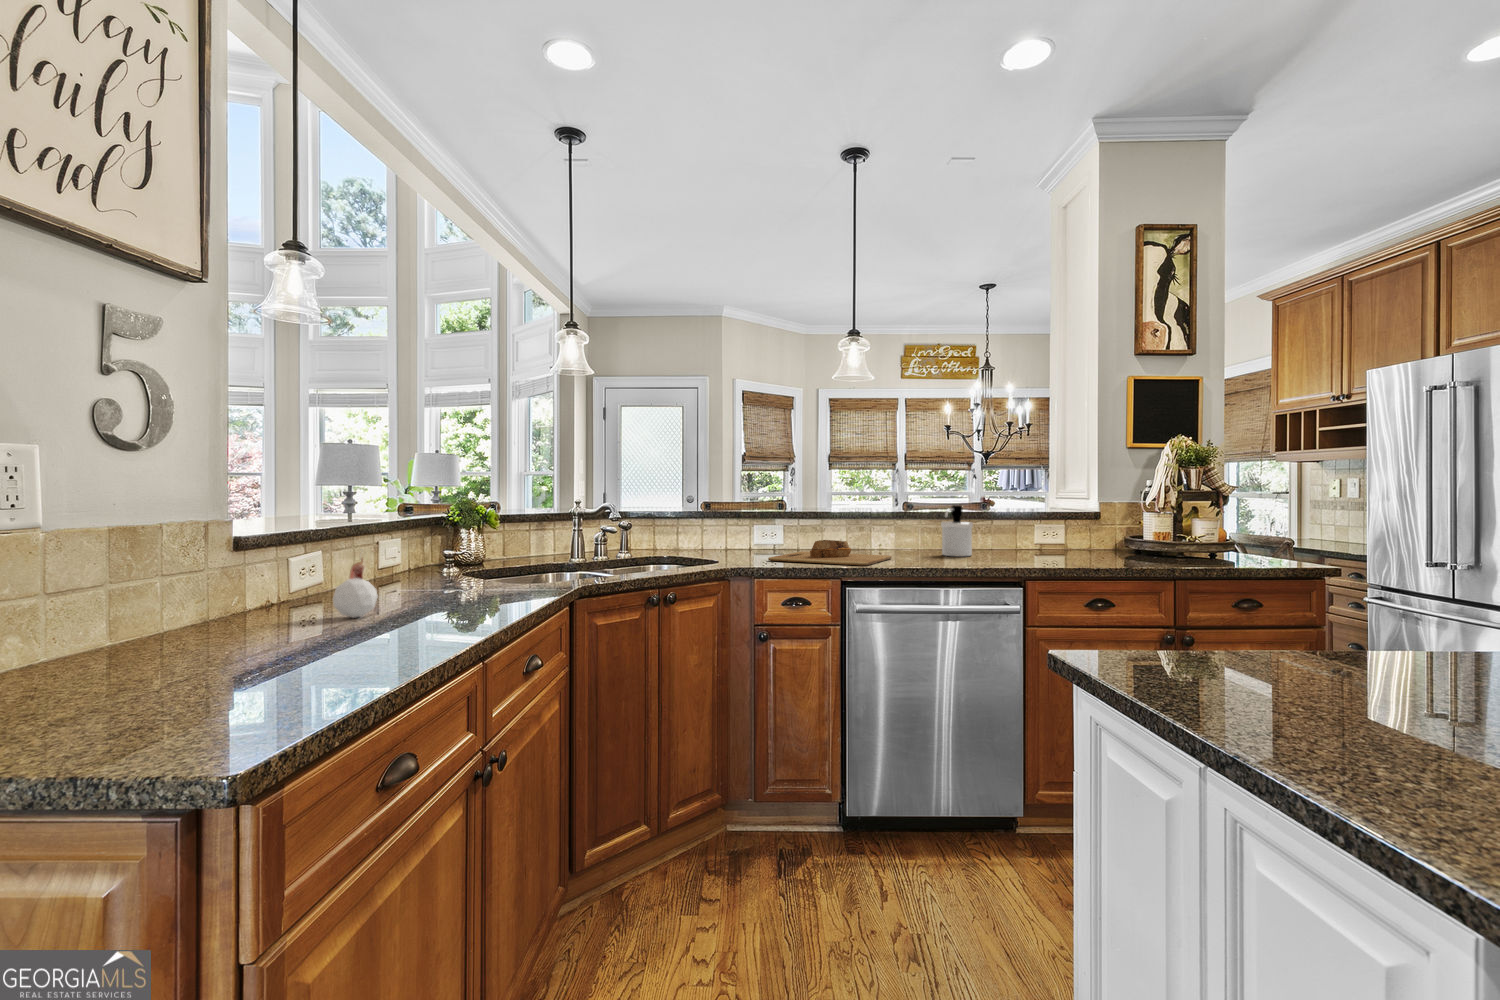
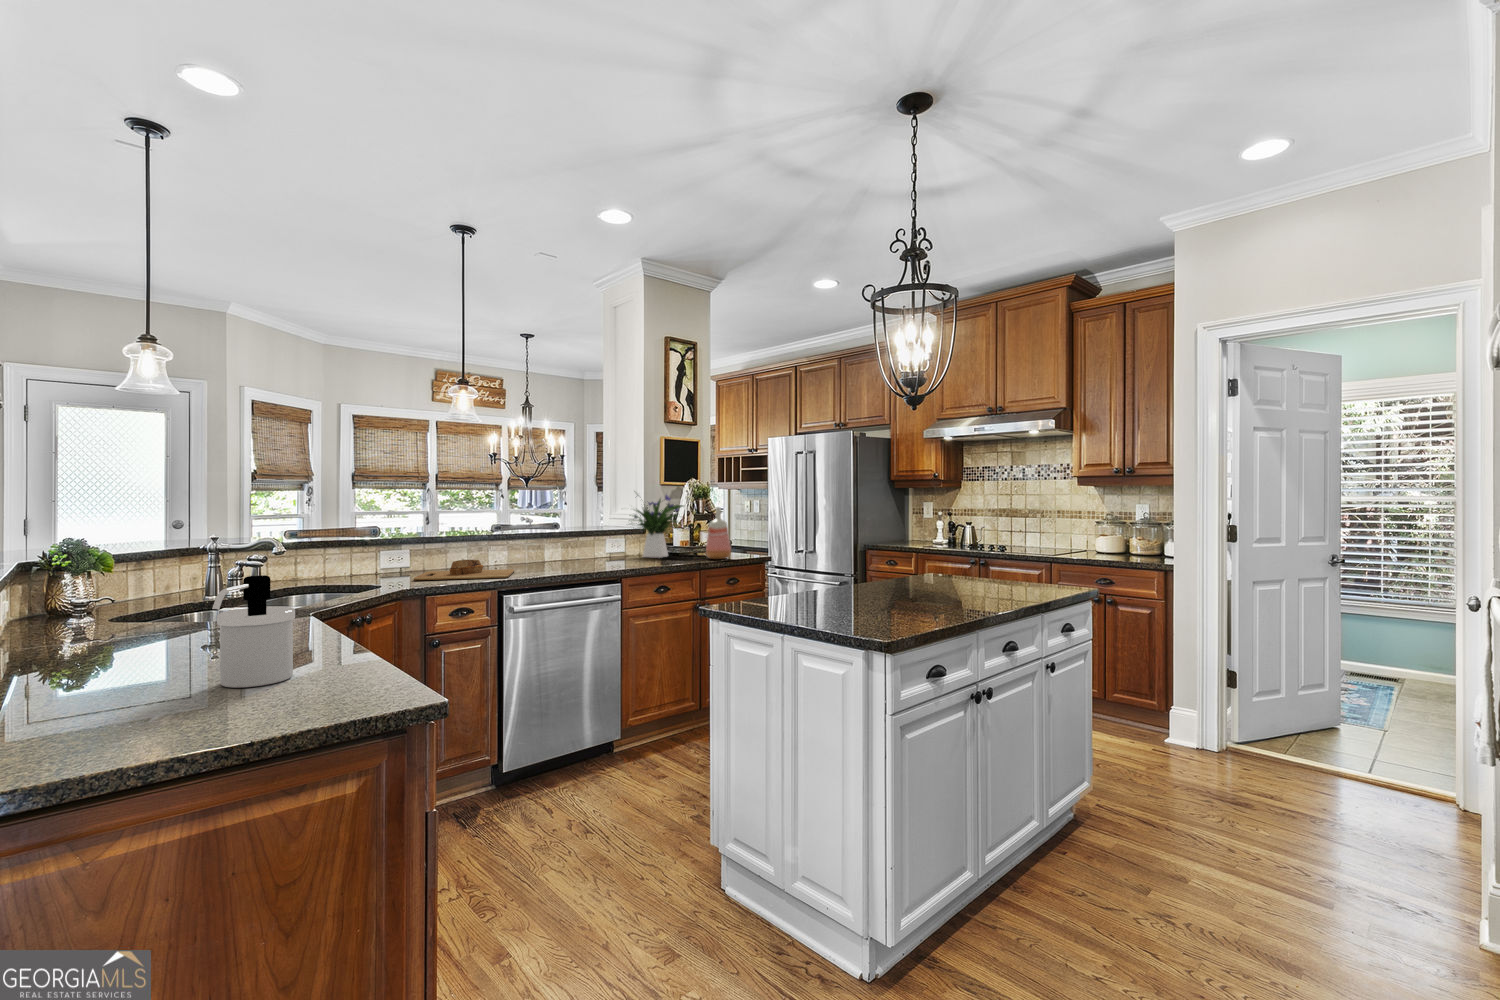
flower arrangement: none [1060,456,1168,554] -> present [630,495,683,558]
vase: none [1197,478,1246,563] -> present [706,507,731,559]
soap dispenser: present [941,505,973,556] -> present [212,575,295,688]
candle: present [333,558,378,618] -> none [128,592,175,655]

